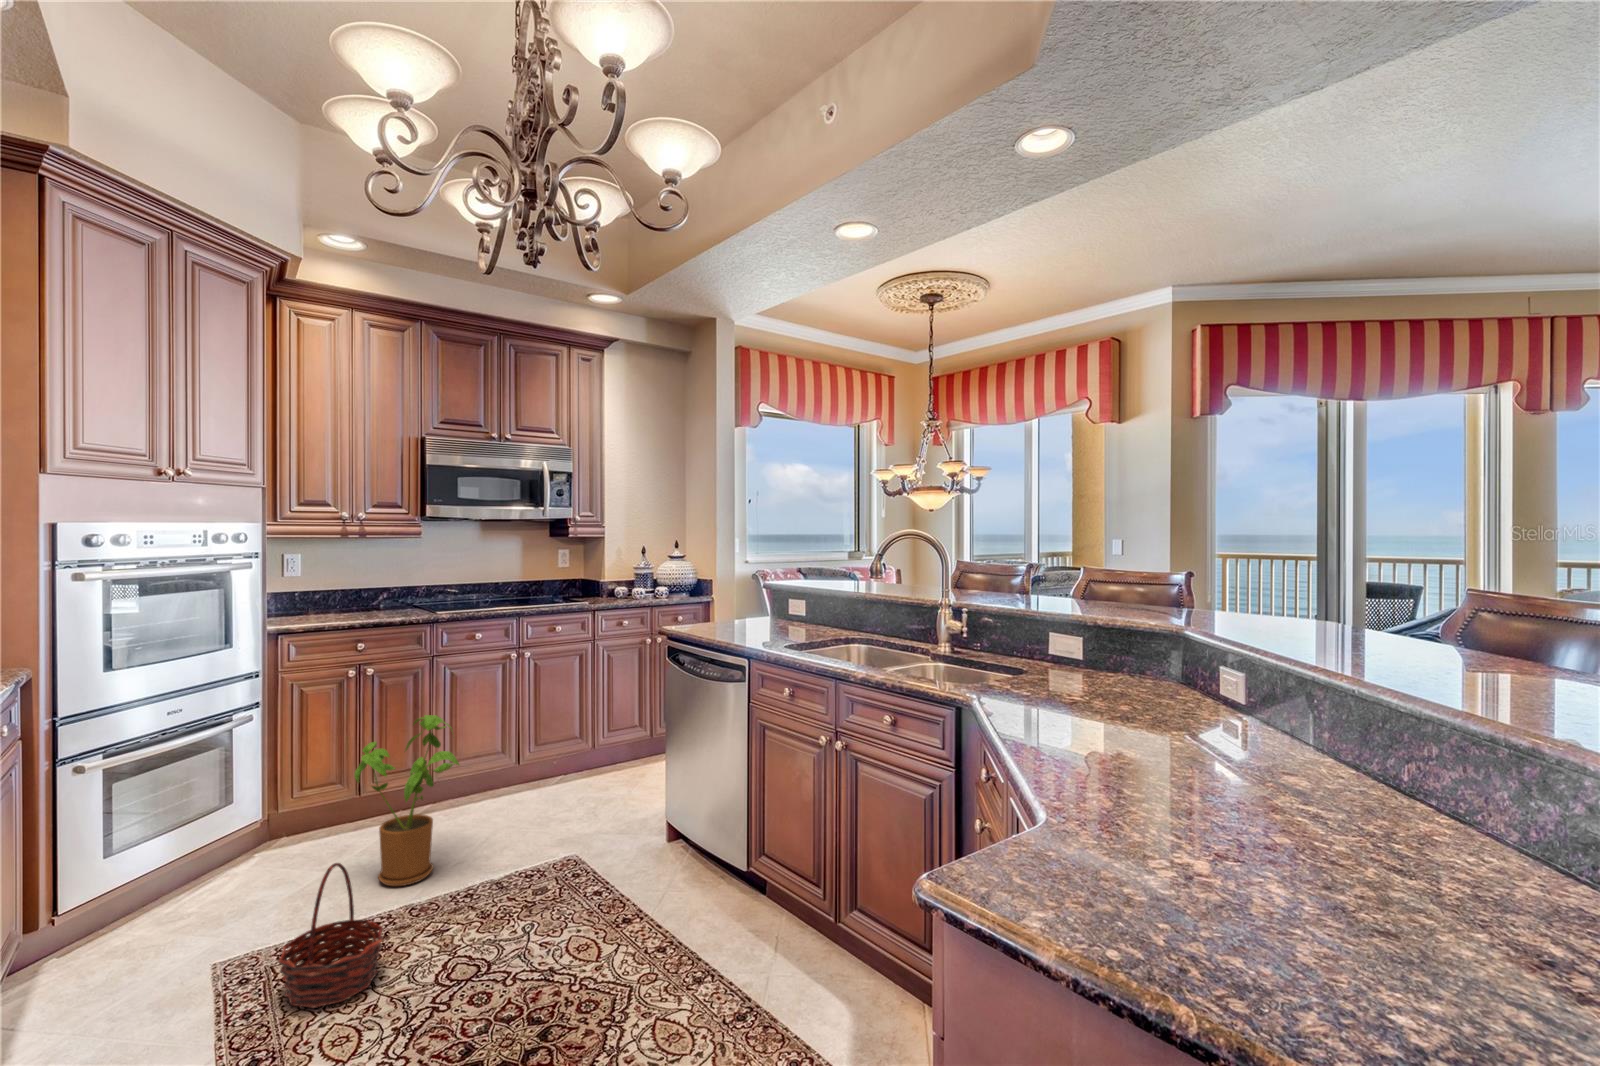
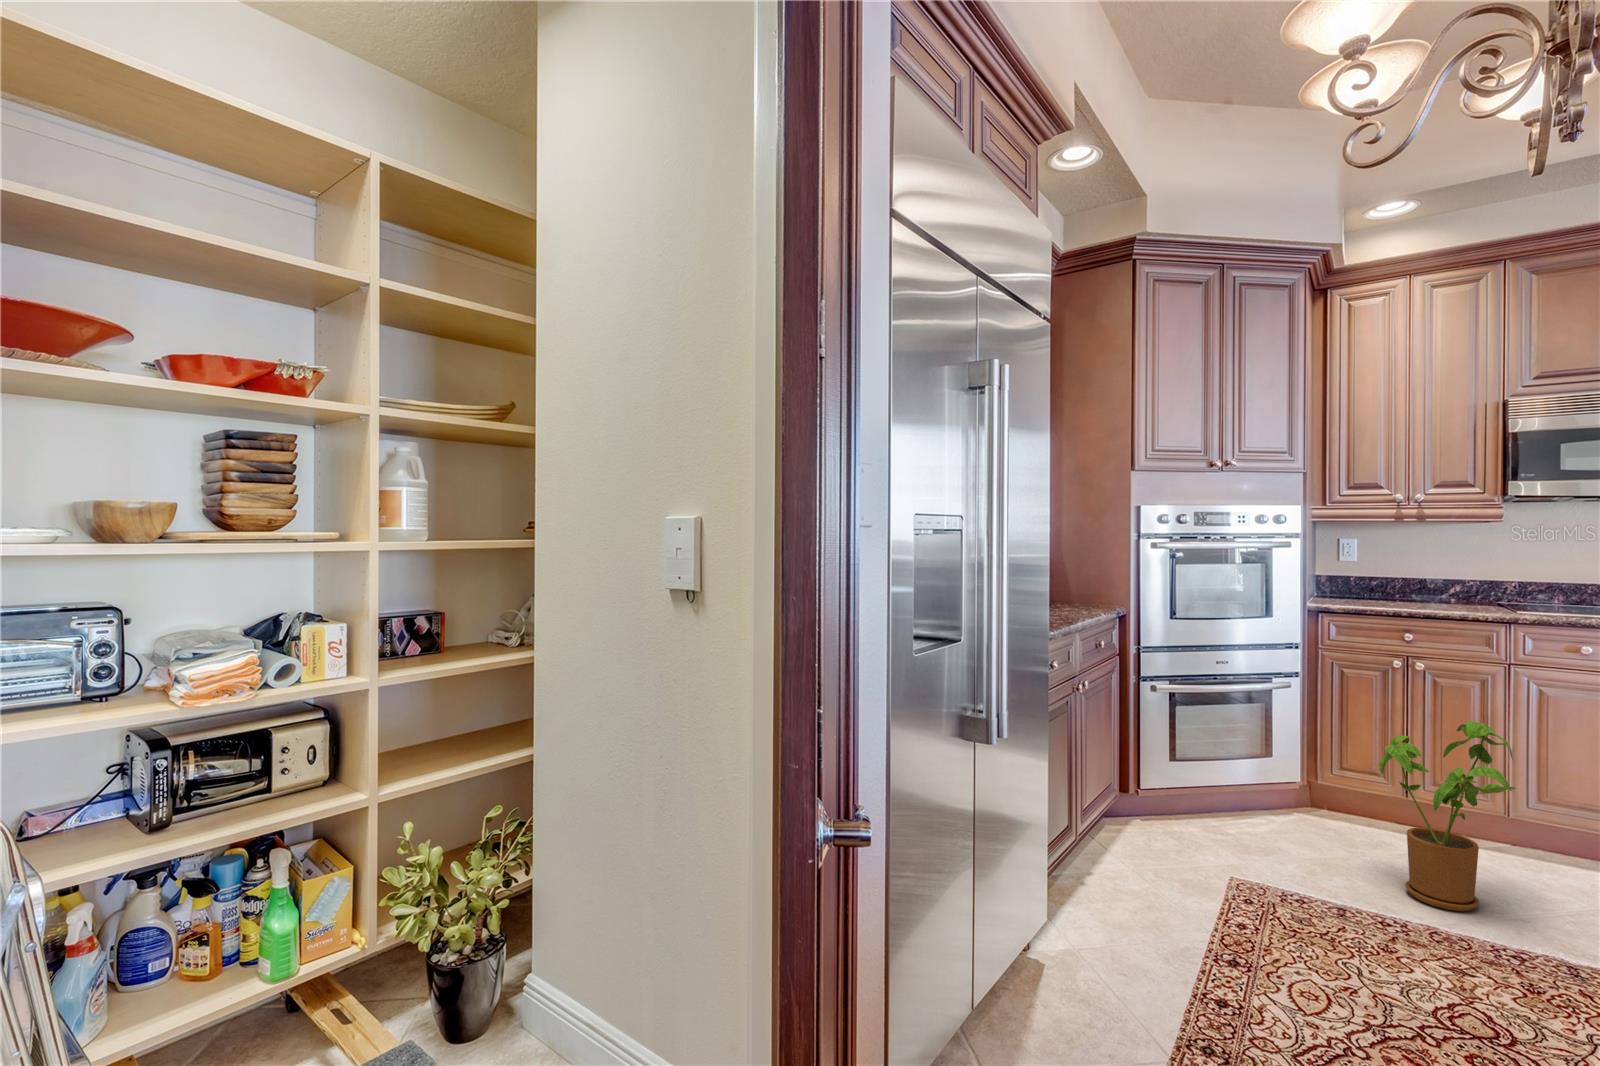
basket: present [278,863,383,1008] -> none [1268,829,1379,970]

